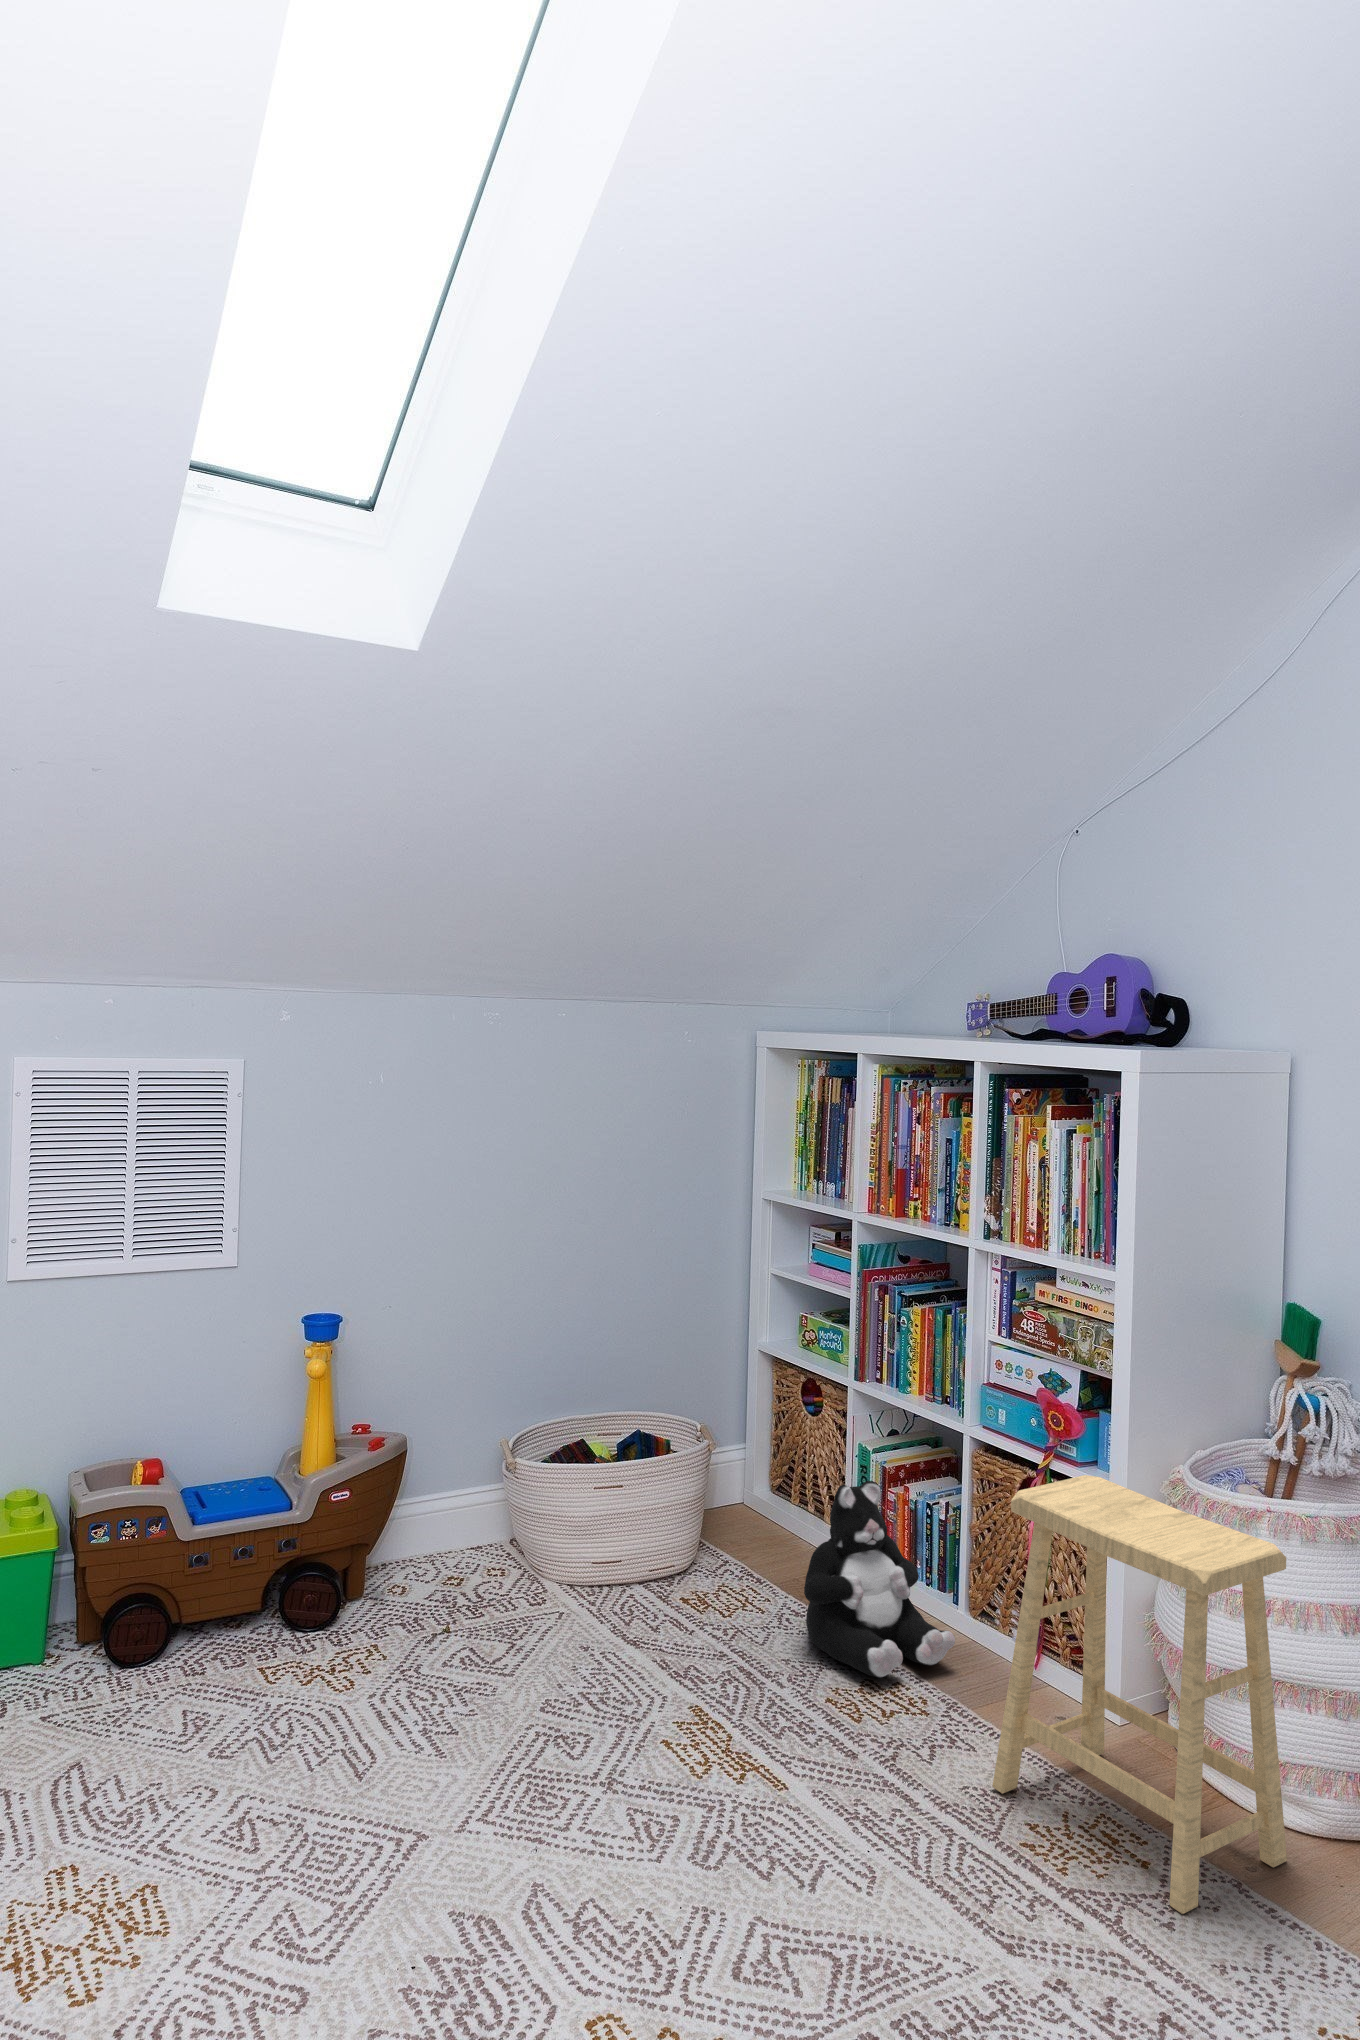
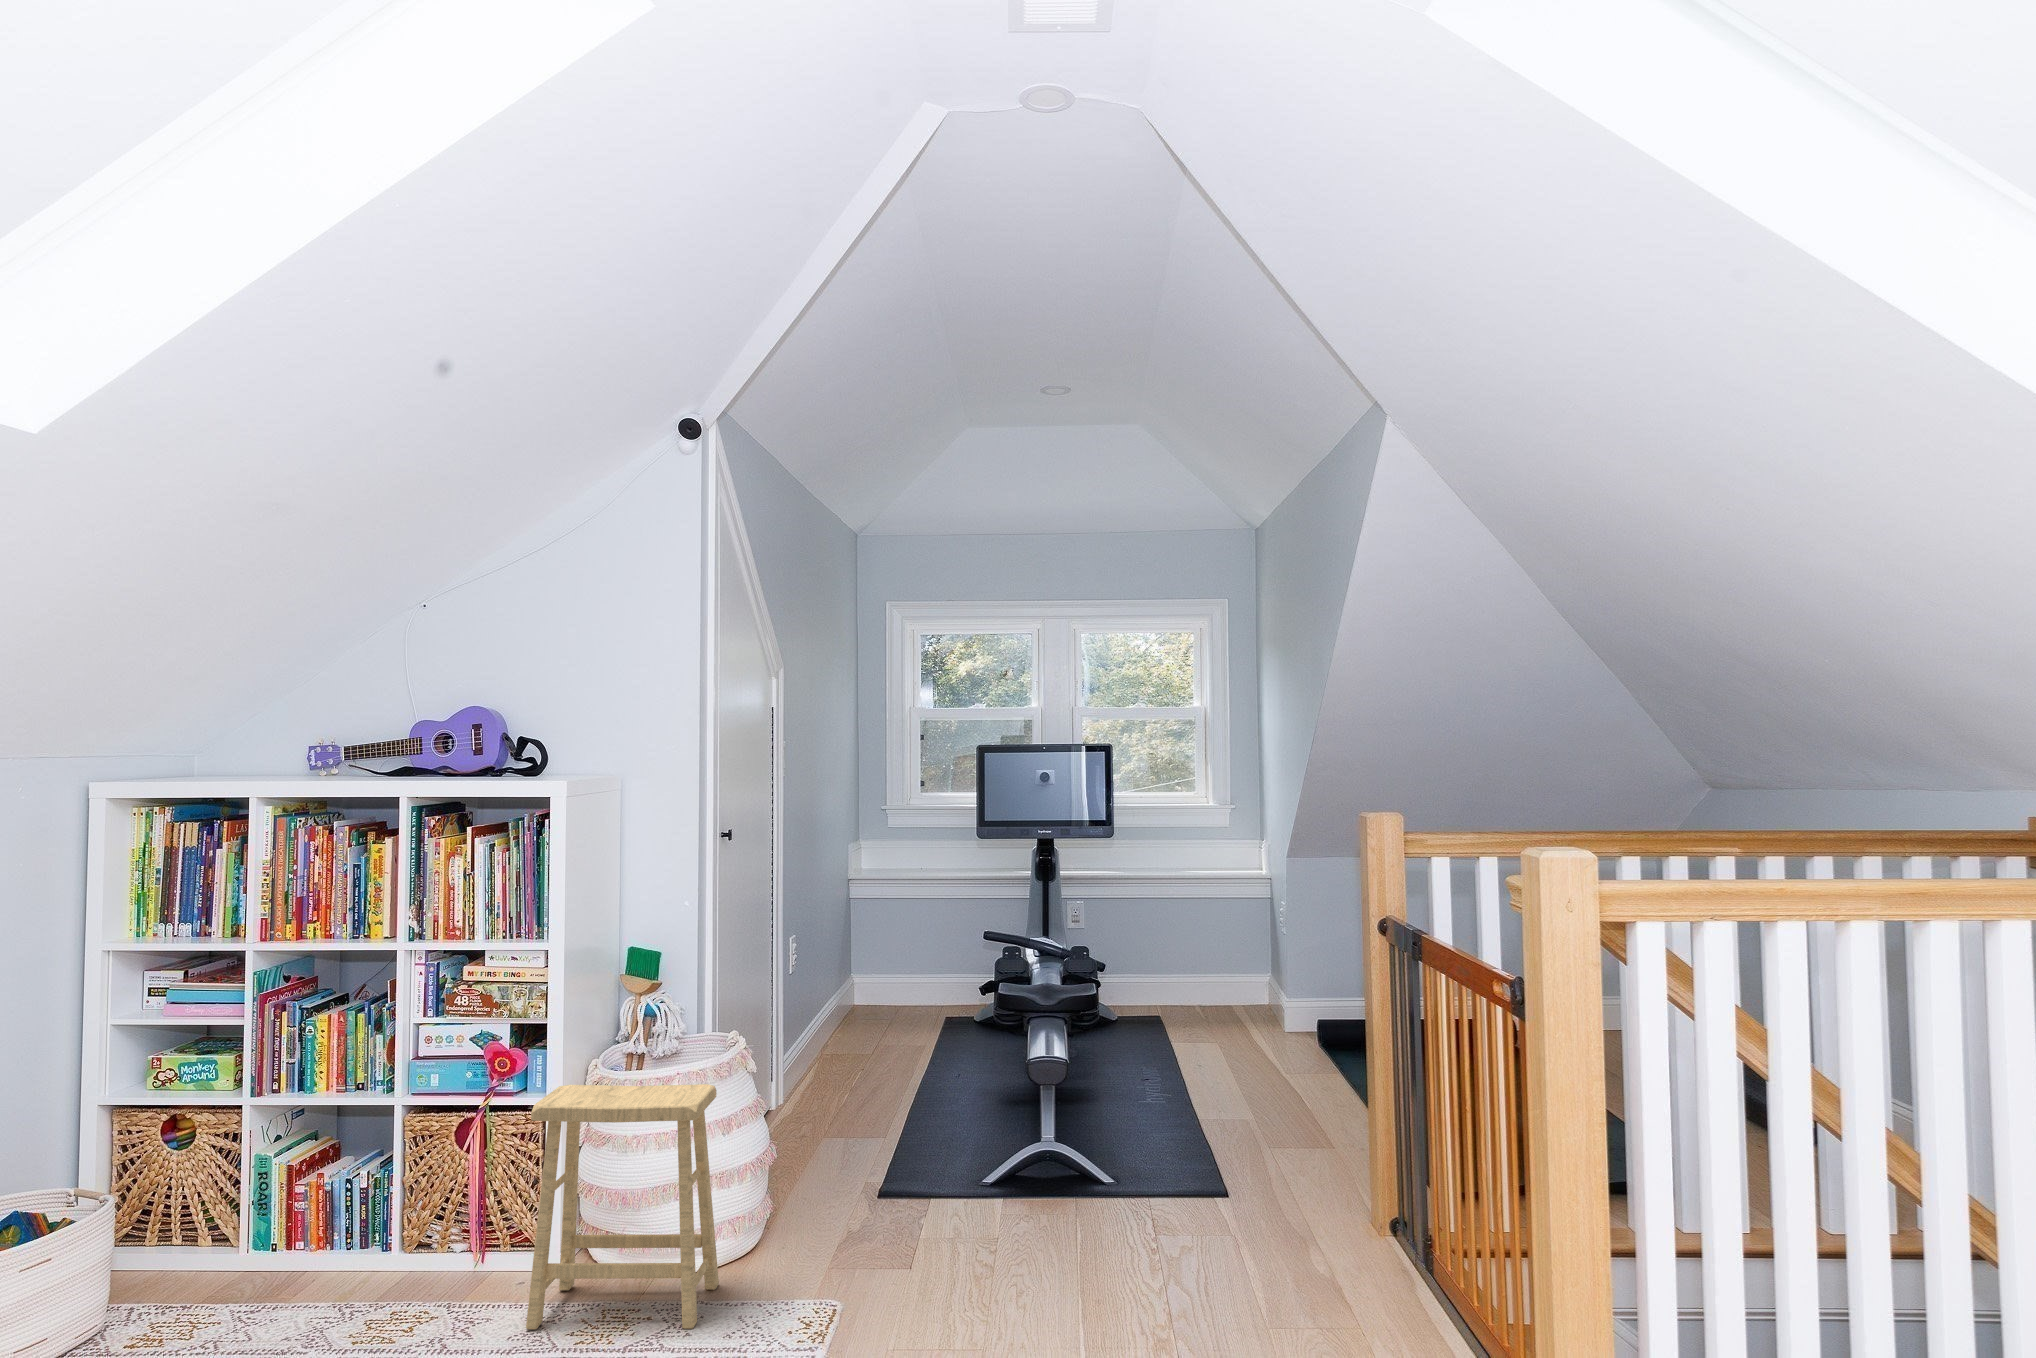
plush toy: present [804,1481,955,1677] -> none [275,1163,425,1319]

